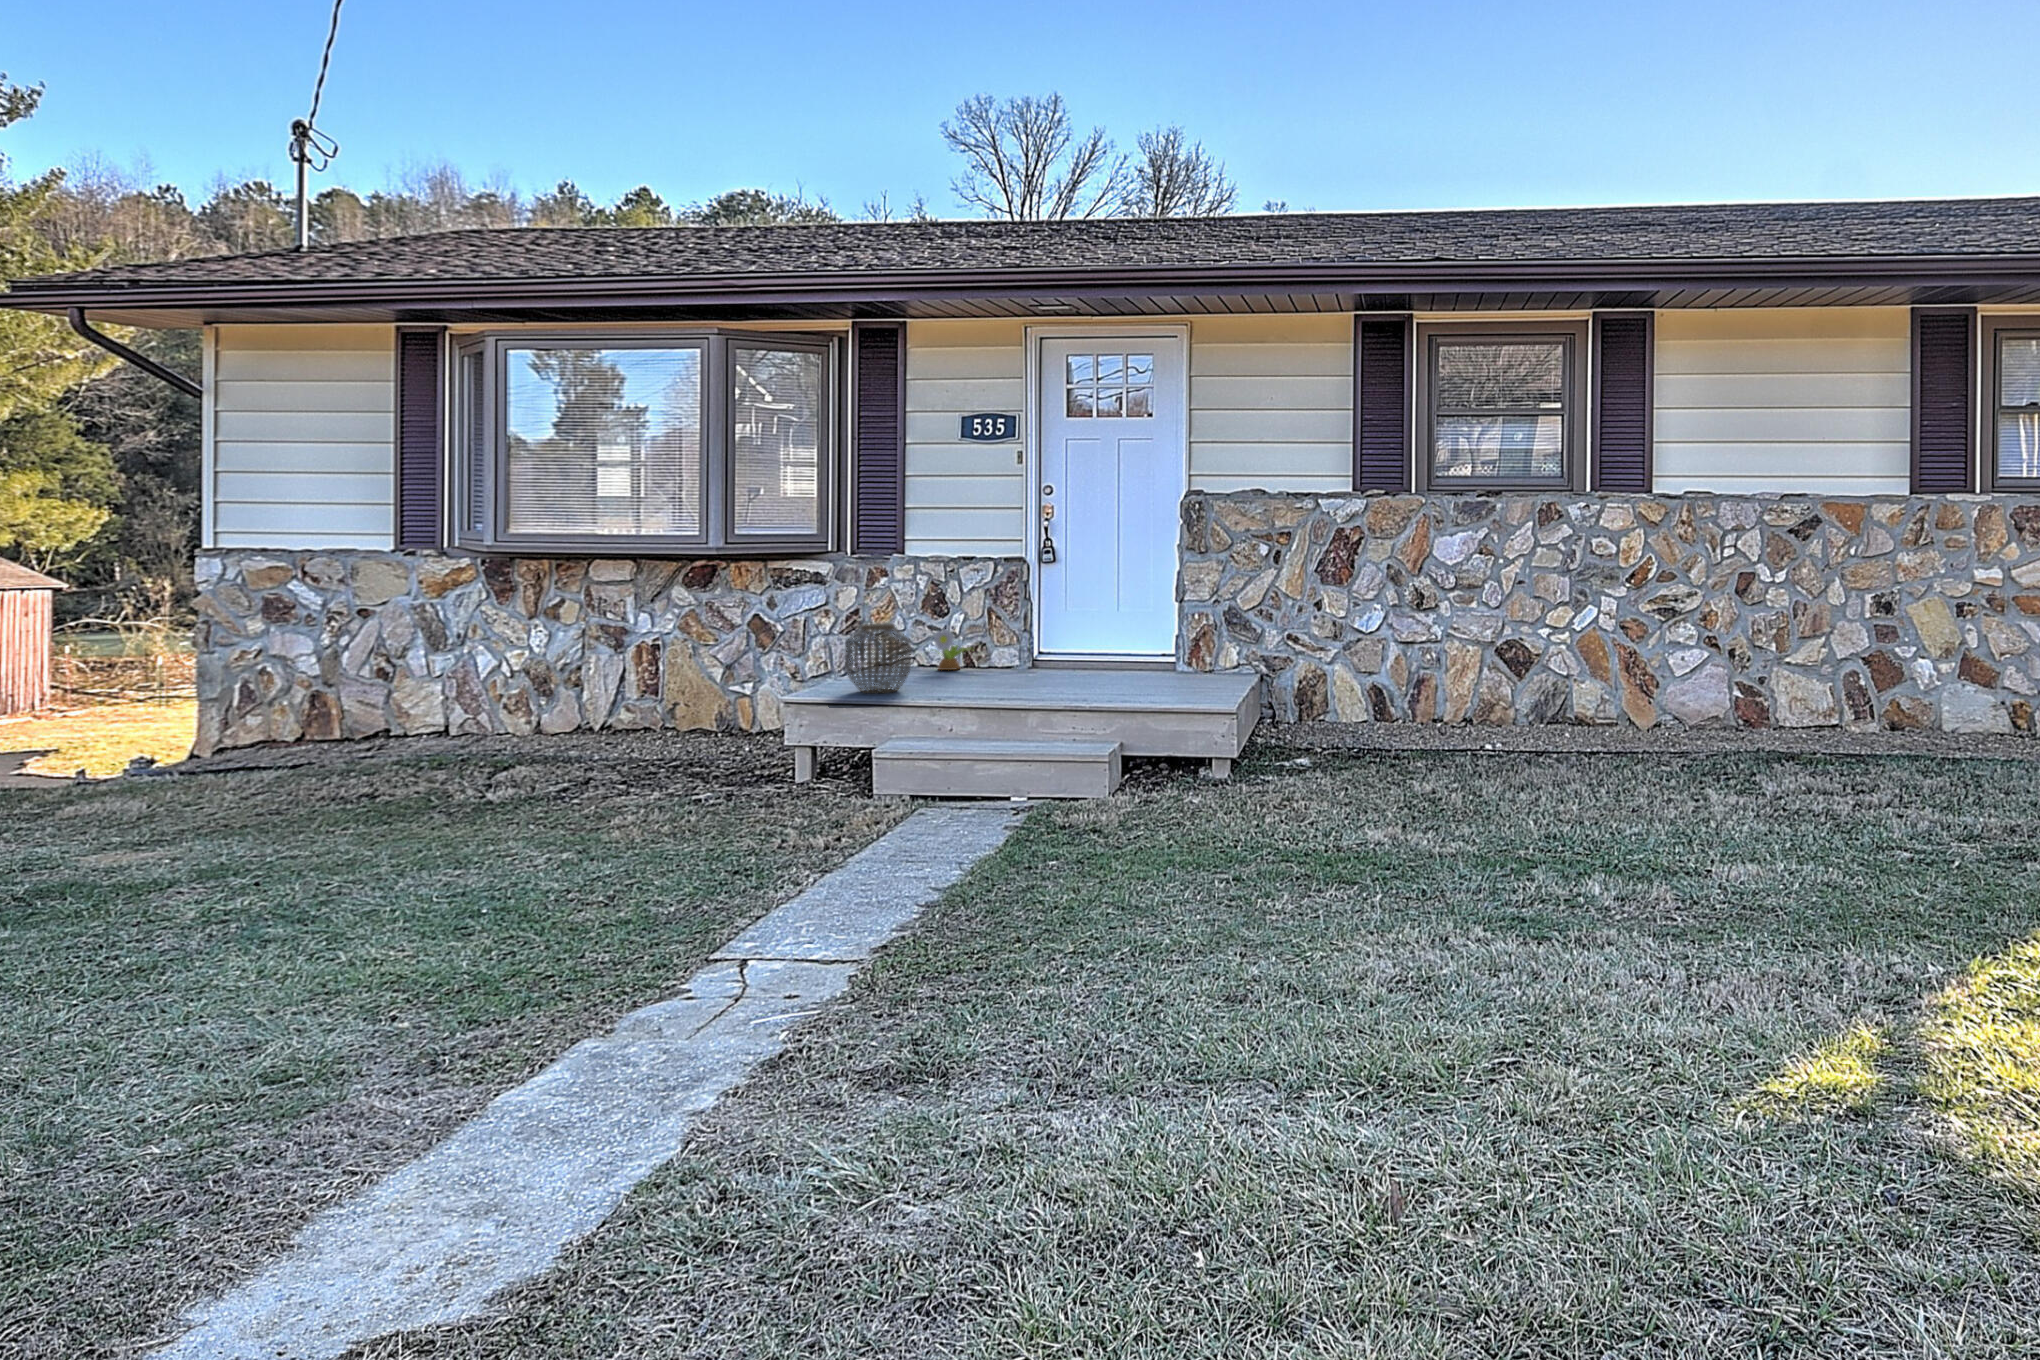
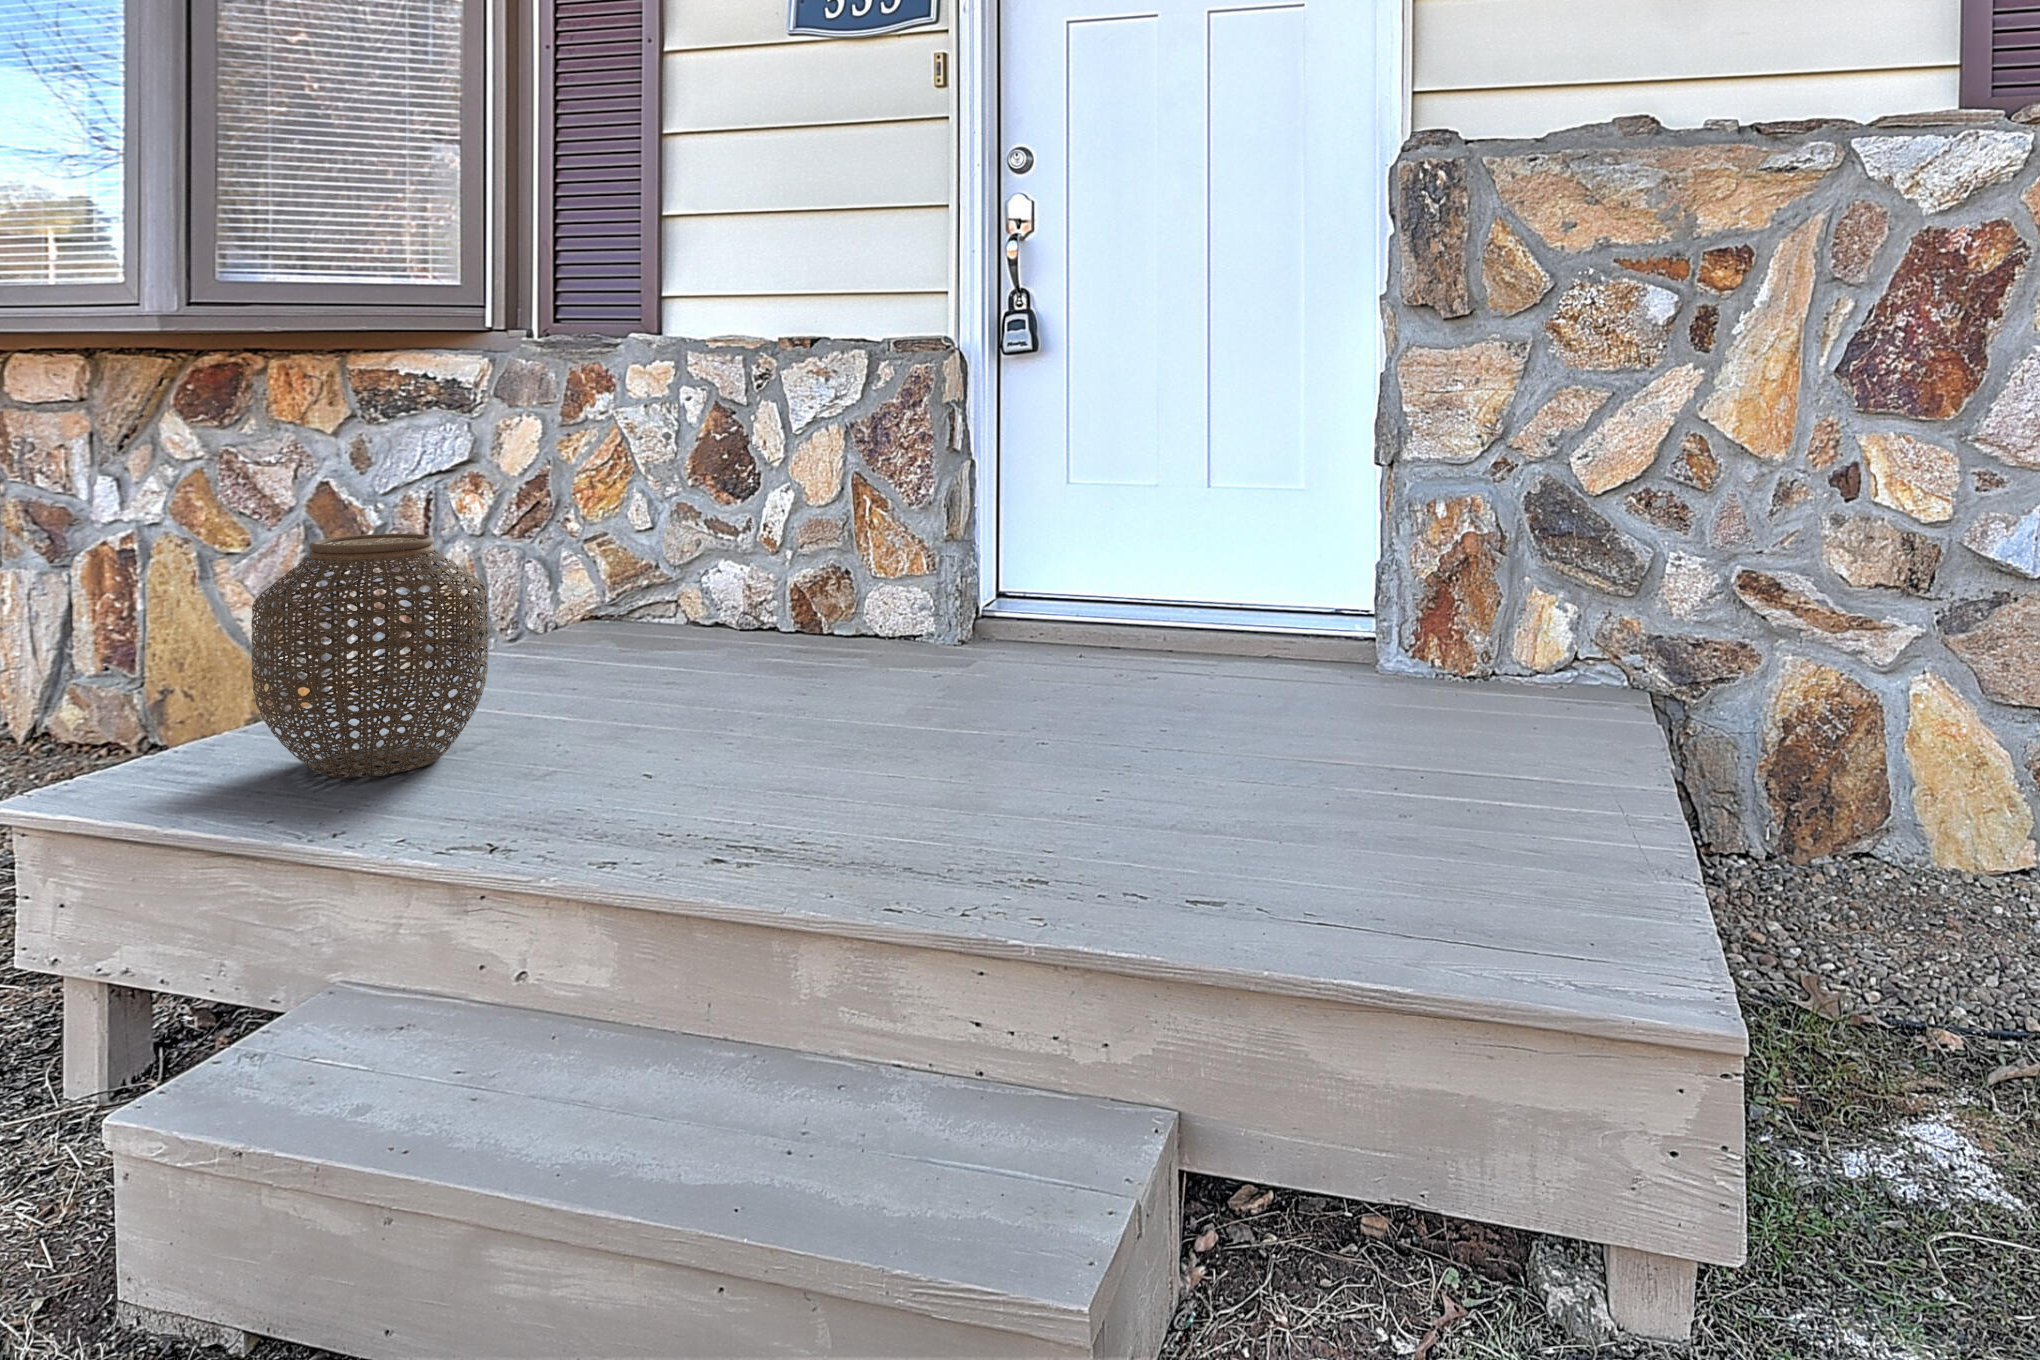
decorative plant: present [932,629,971,670] -> none [683,529,807,647]

